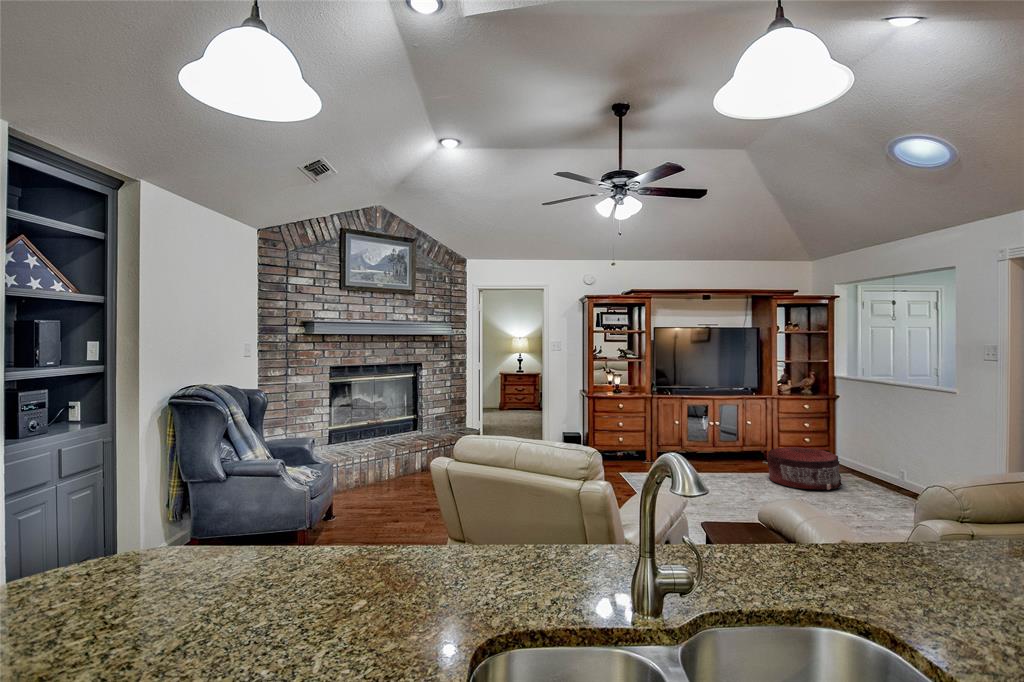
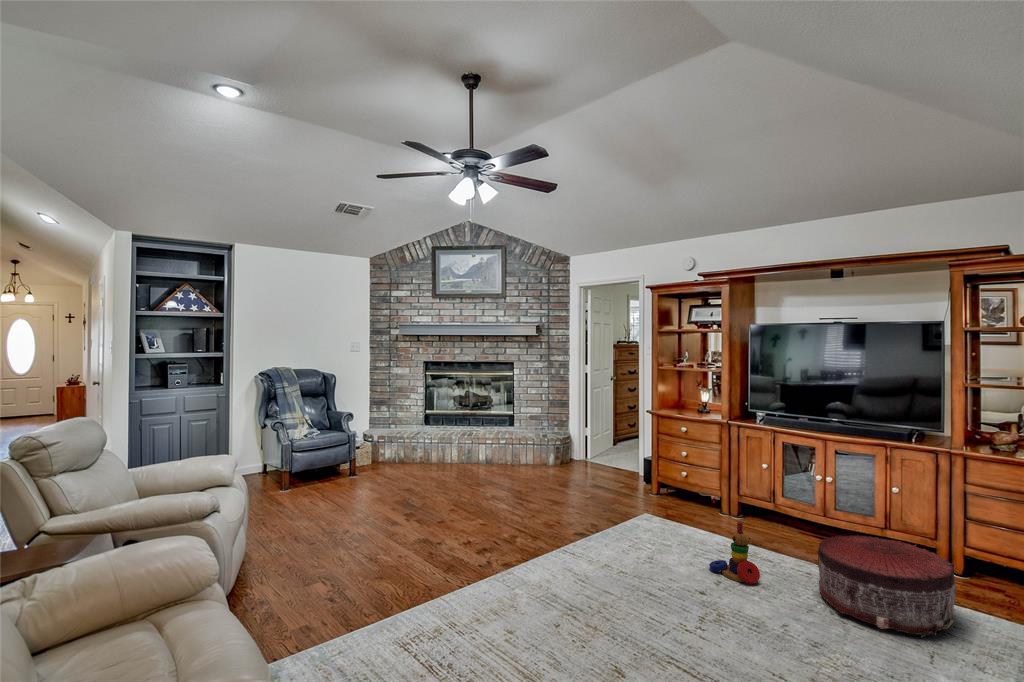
stacking toy: none [728,455,761,492] -> present [709,522,760,584]

